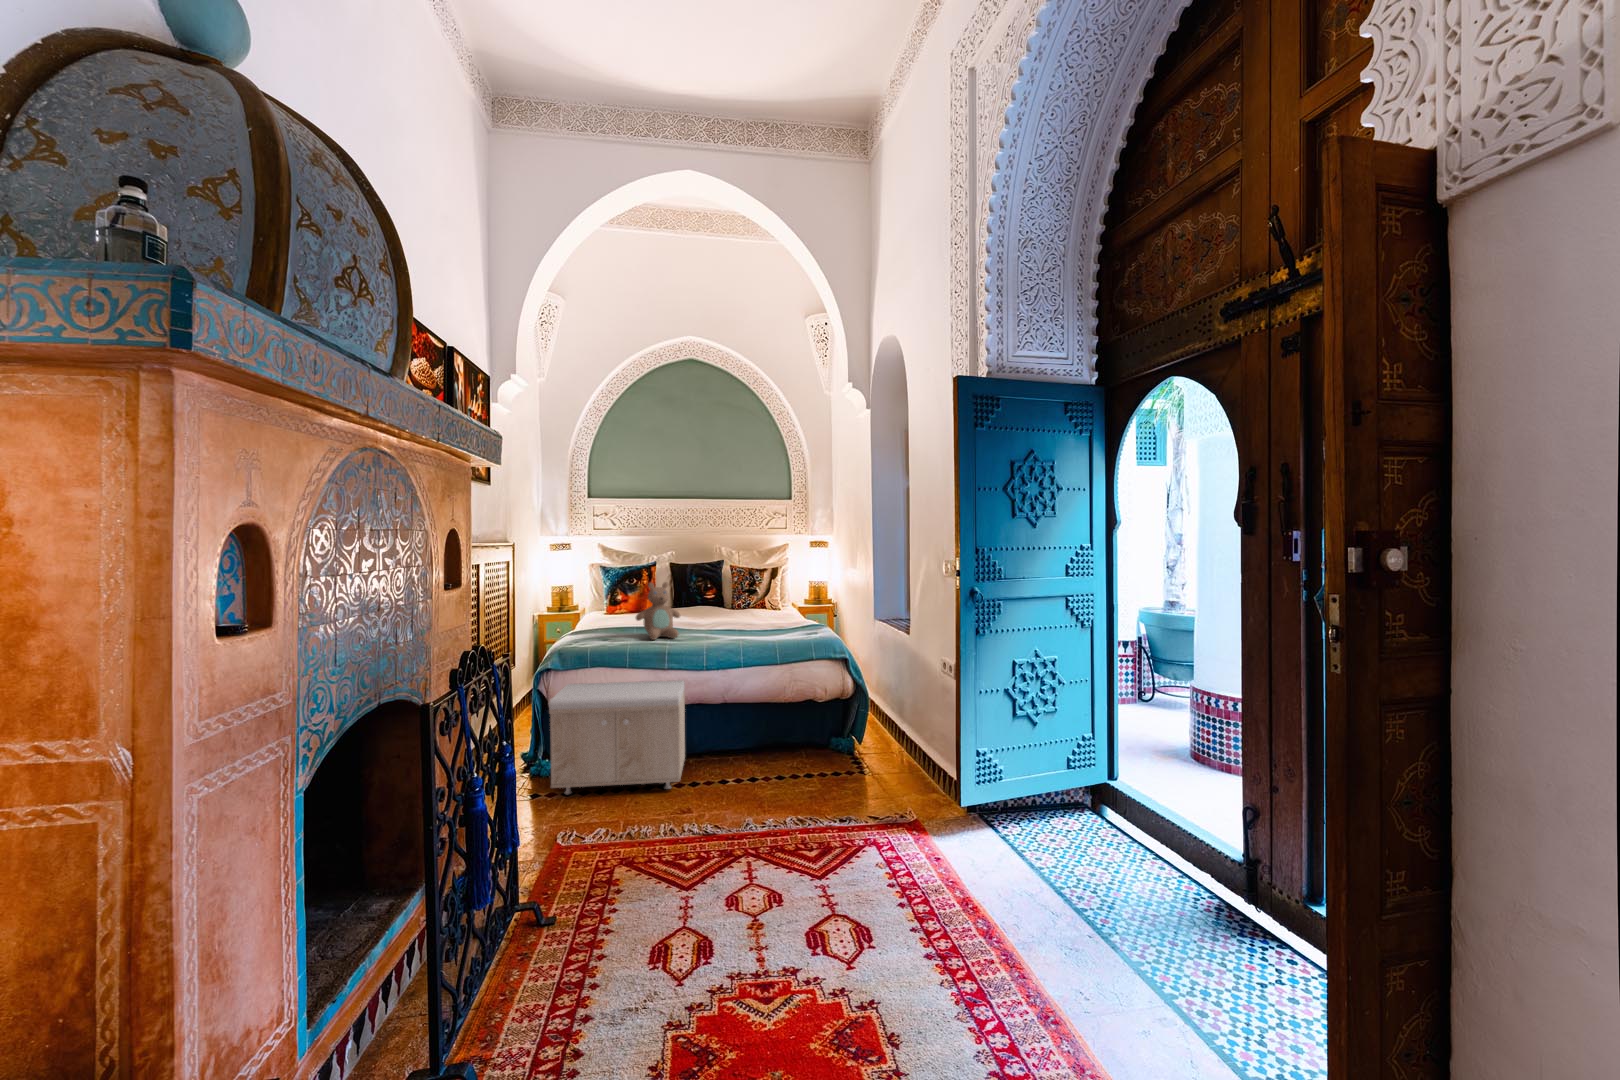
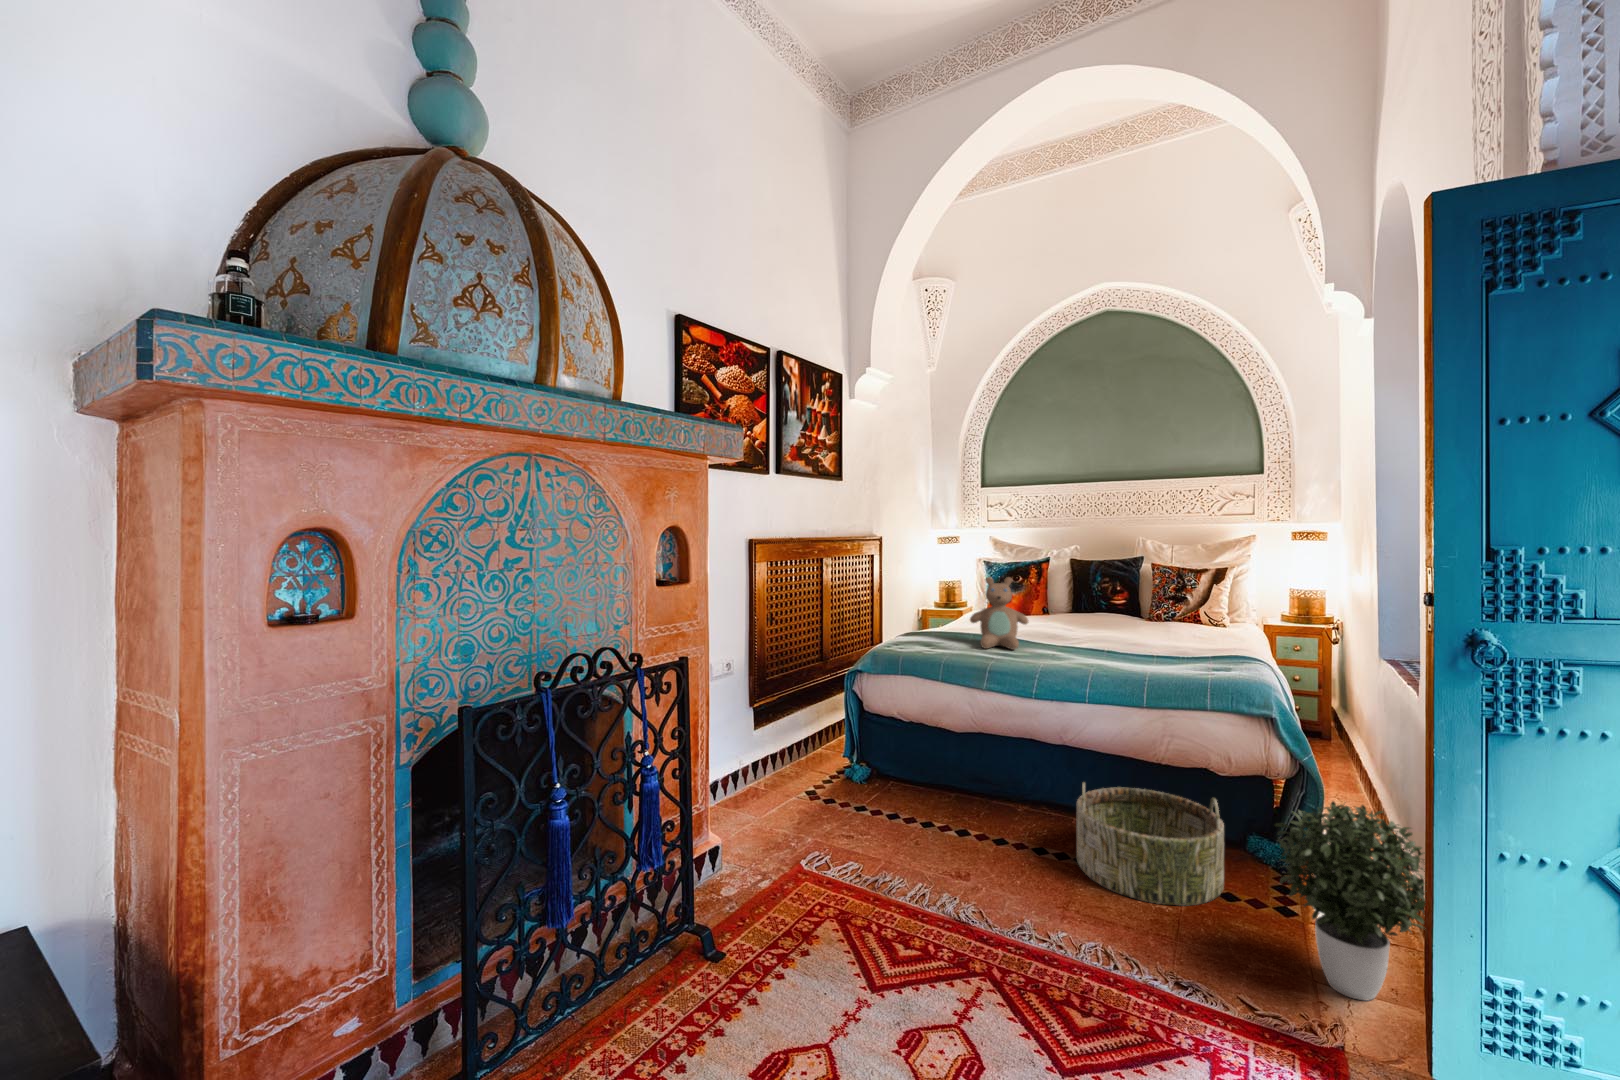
storage bench: present [549,680,685,794] -> none [834,687,1006,842]
potted plant: none [873,696,943,799] -> present [1275,801,1427,1001]
basket: none [746,715,833,788] -> present [1077,782,1224,906]

